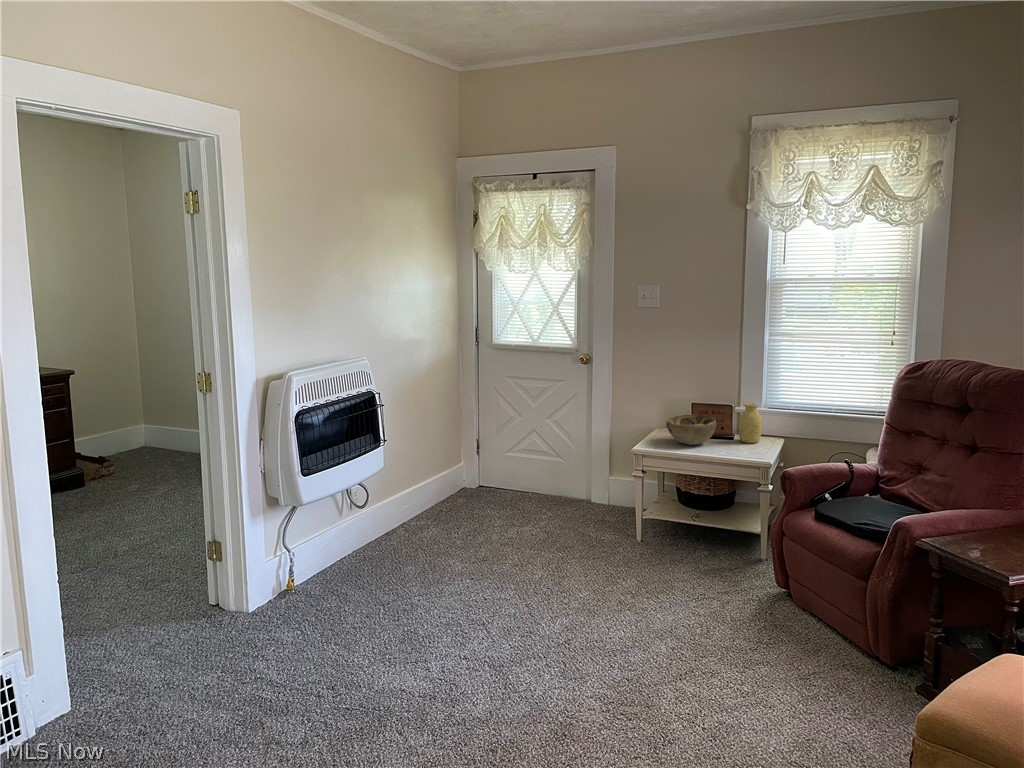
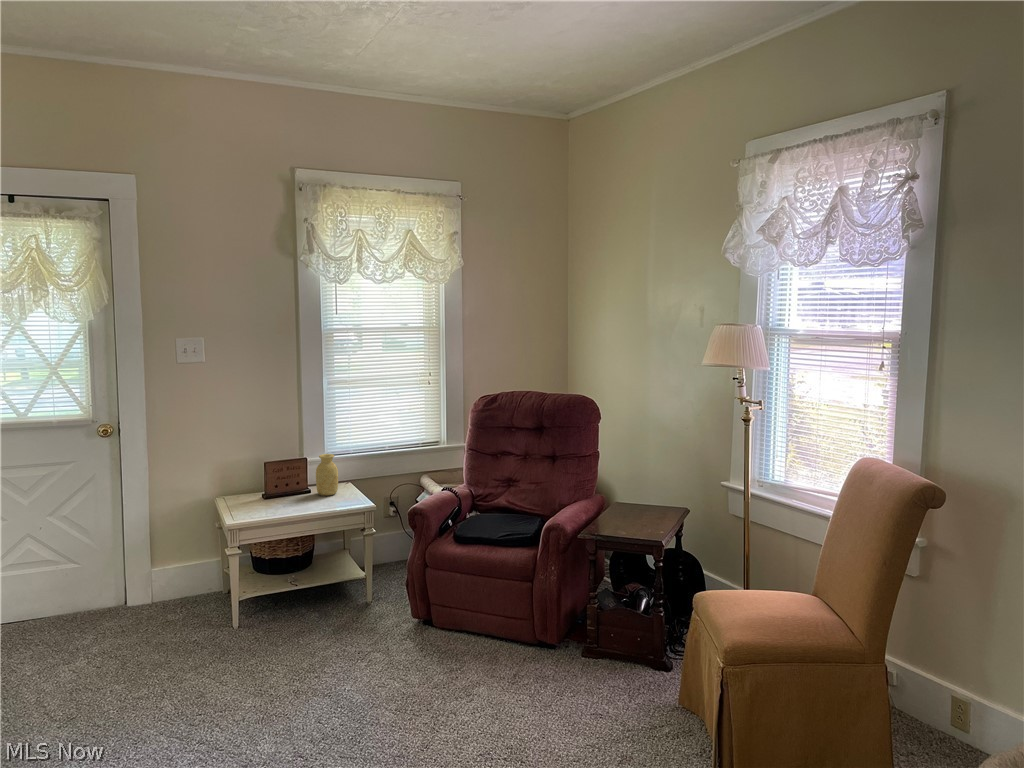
decorative bowl: present [666,415,716,445] -> none [247,475,302,509]

